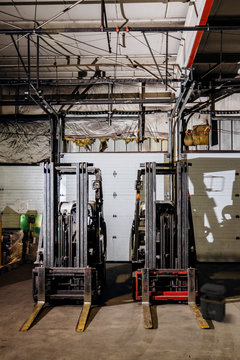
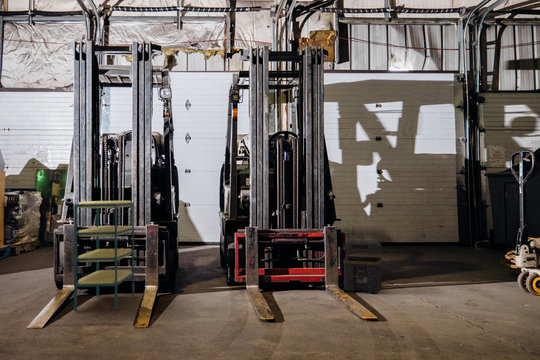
shelving unit: none [44,255,78,322] -> present [74,201,134,310]

